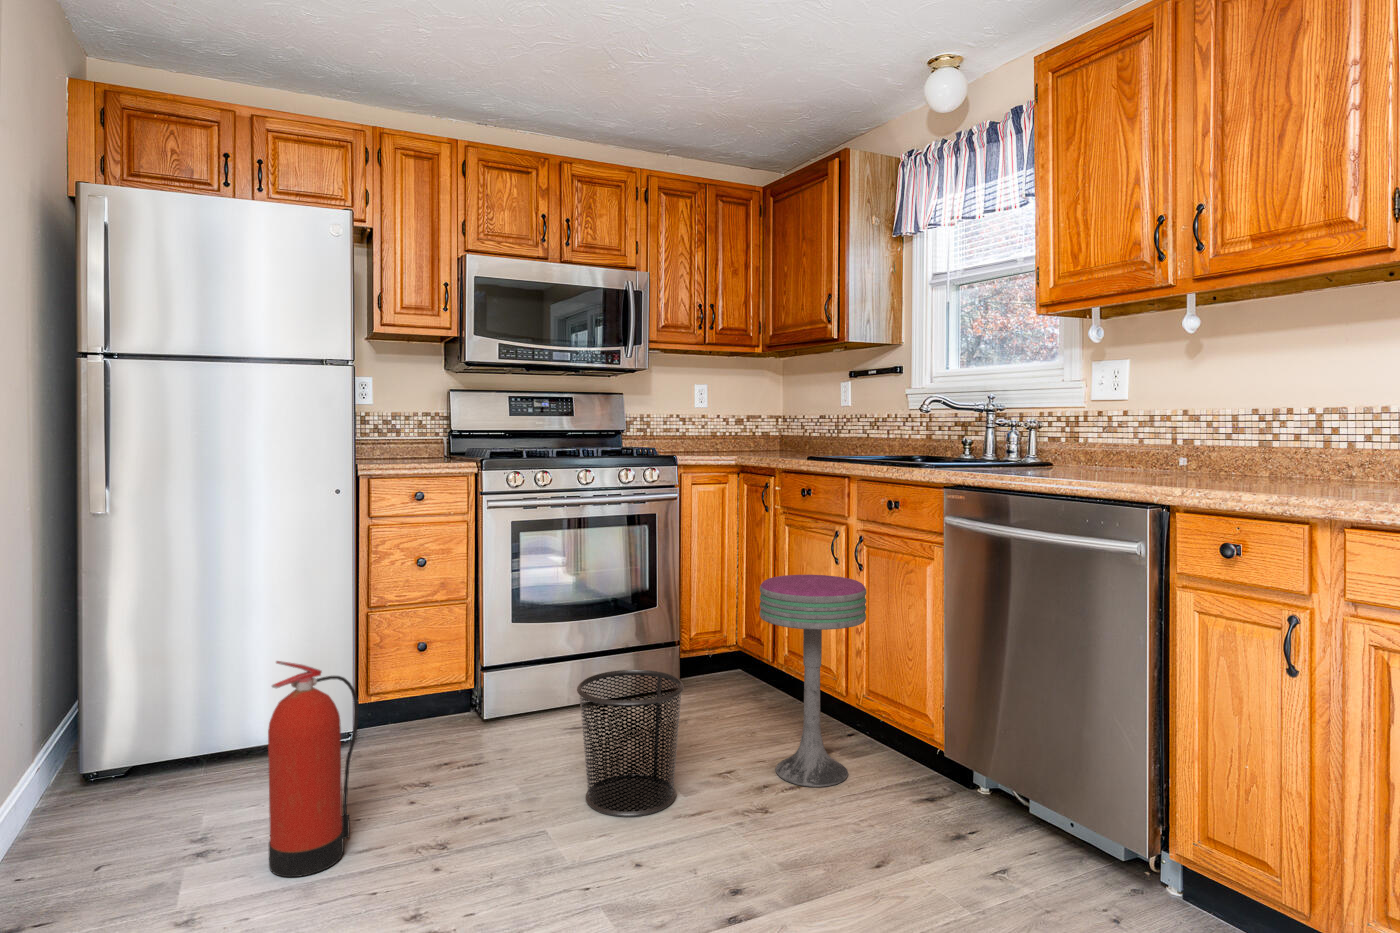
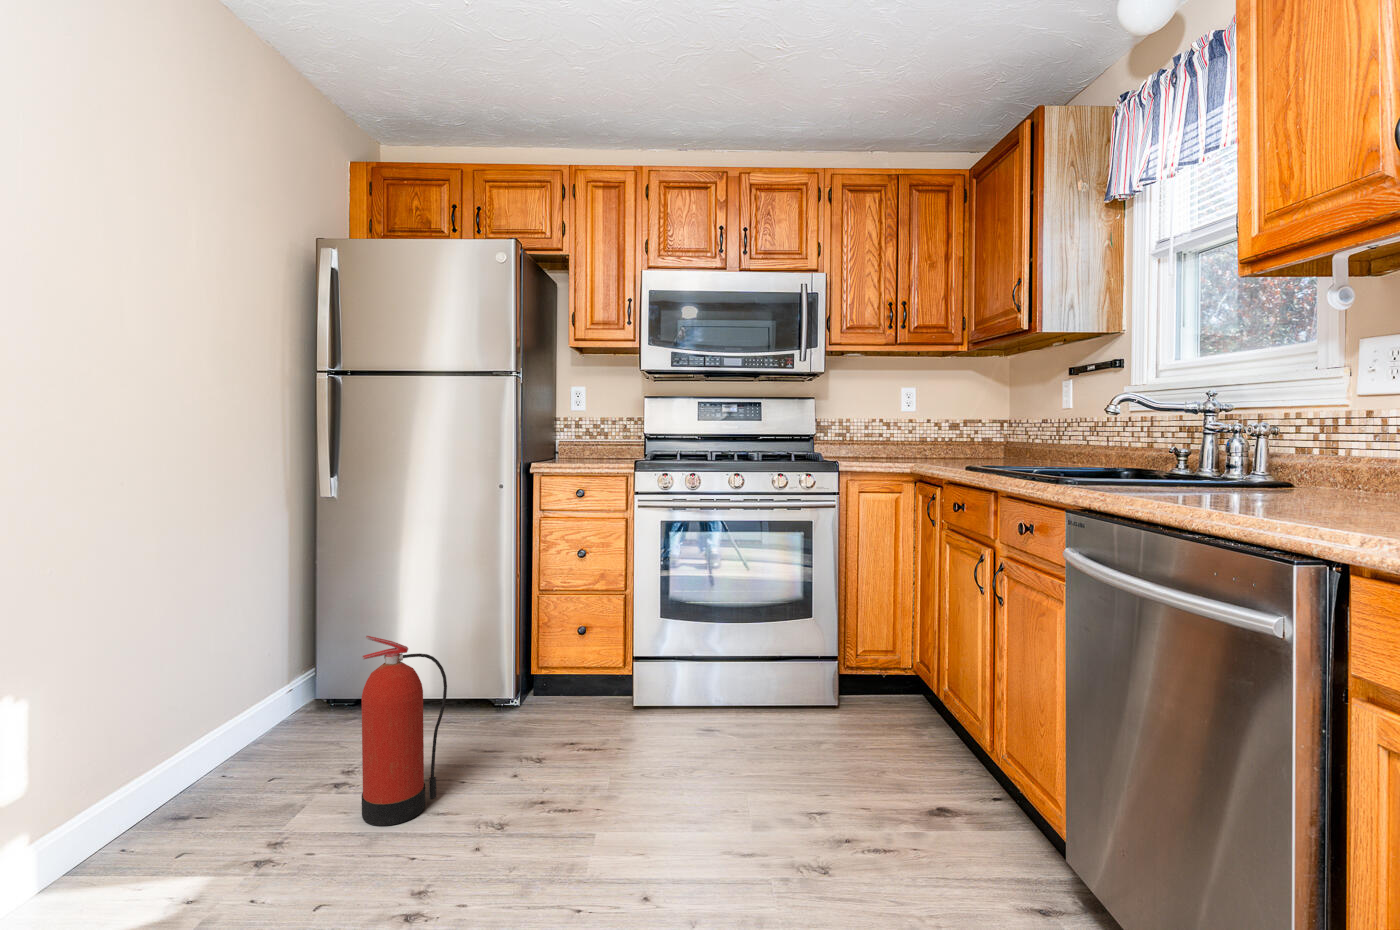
bar stool: present [760,575,866,787] -> none [846,604,976,861]
waste bin: present [577,670,684,817] -> none [638,684,749,843]

